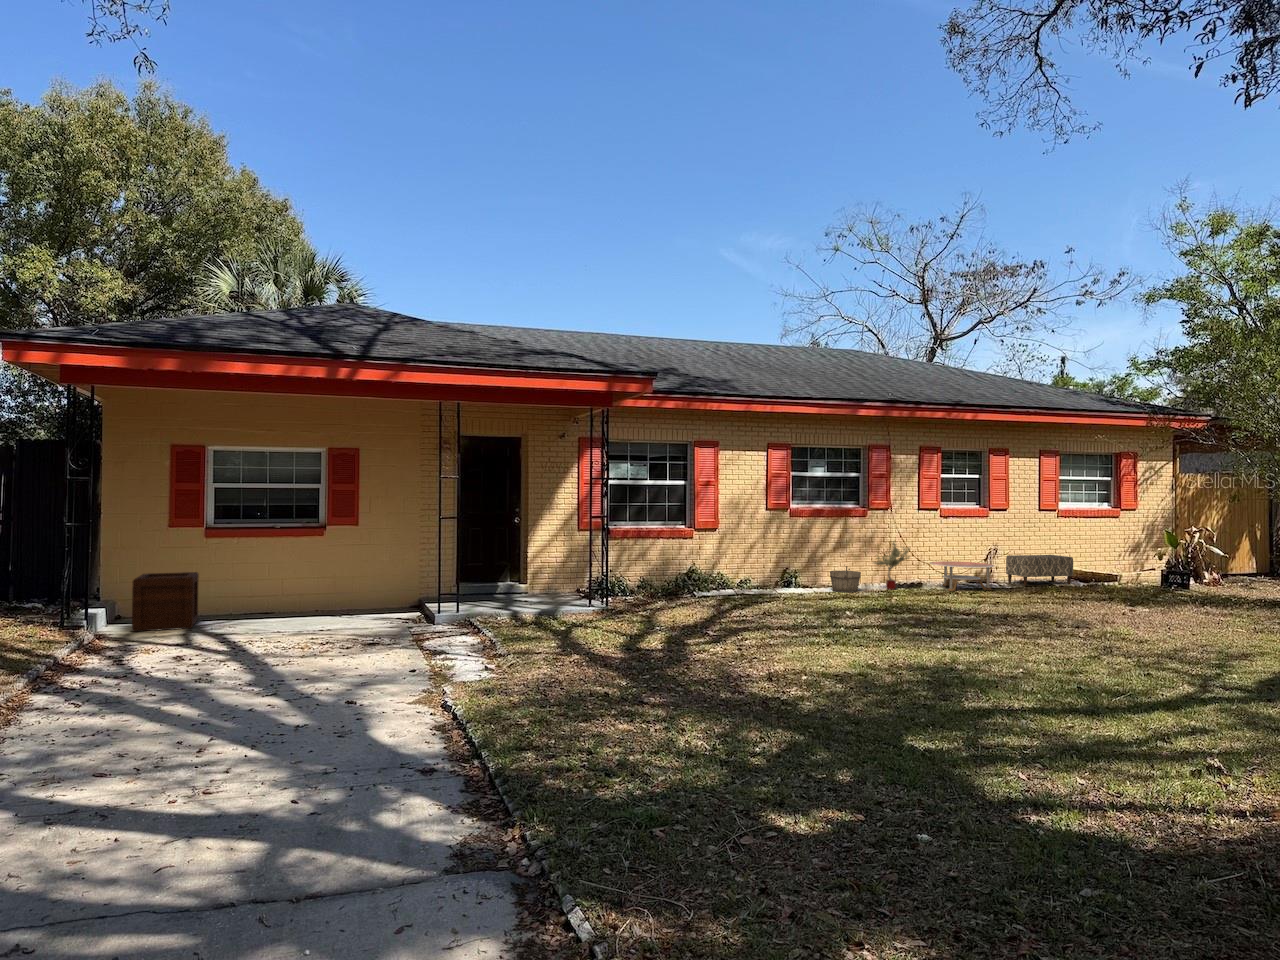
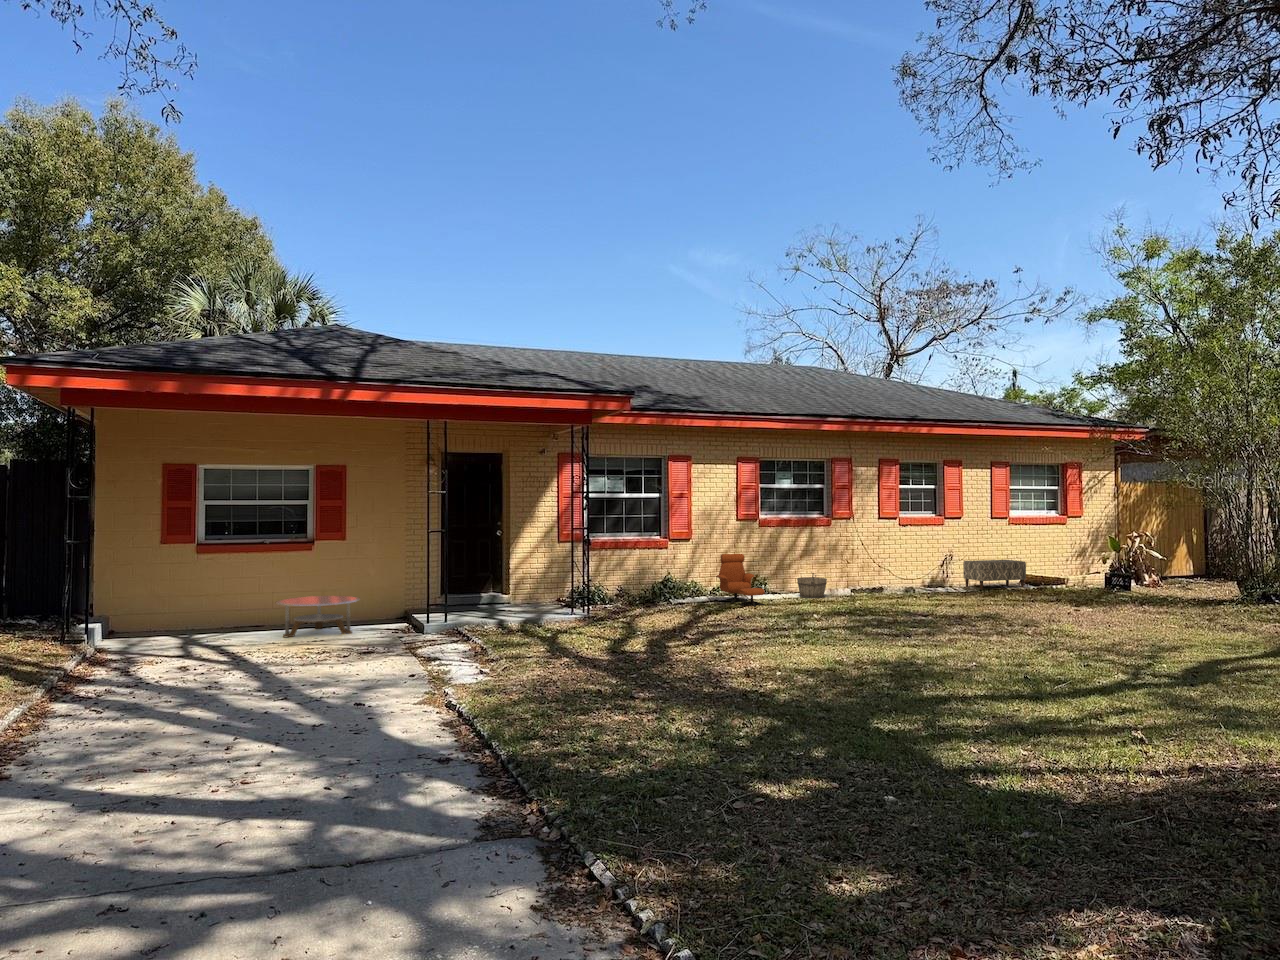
potted tree: present [874,541,910,590] -> none [837,548,873,595]
lounge chair: none [745,545,796,601] -> present [716,554,765,607]
round table: present [930,561,994,591] -> present [276,596,360,637]
wooden crate: present [132,572,199,632] -> none [122,587,185,646]

